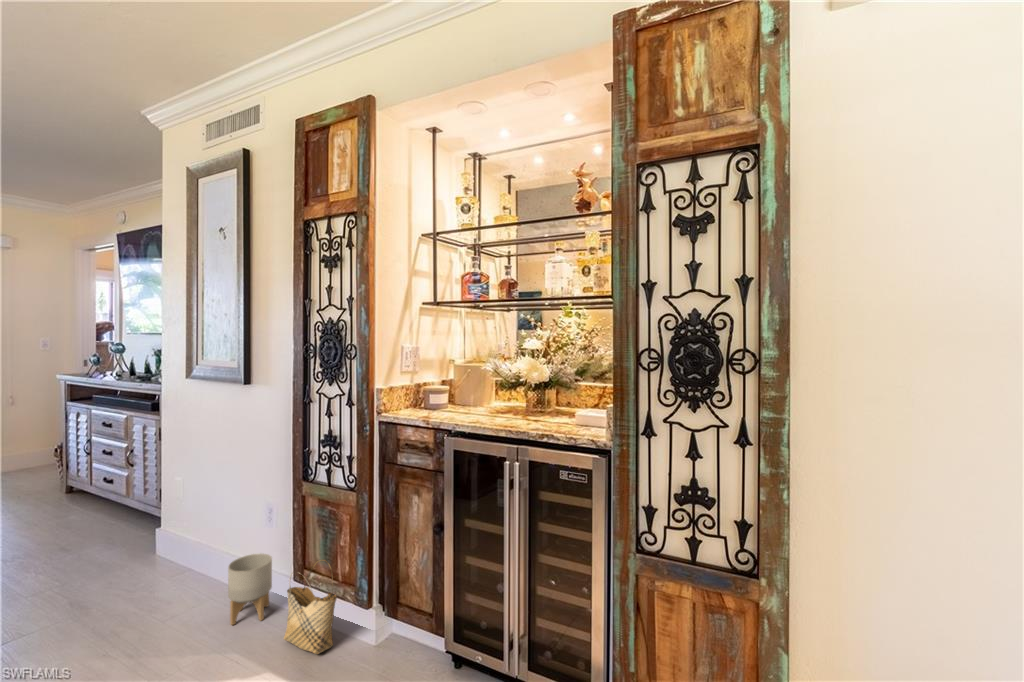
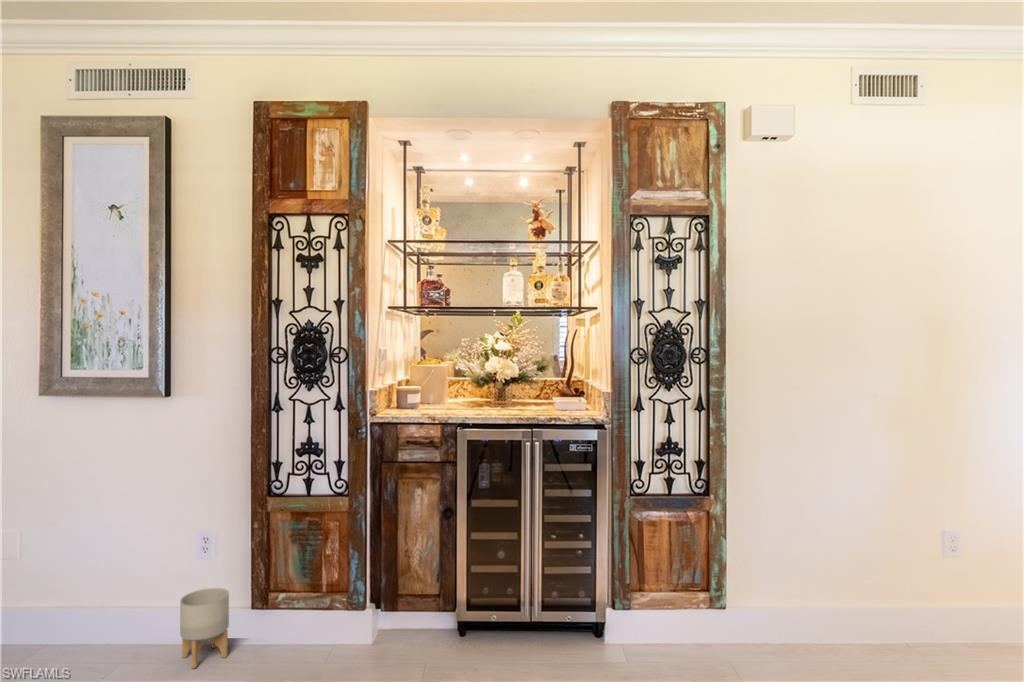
woven basket: present [284,560,337,654] -> none [276,571,338,661]

